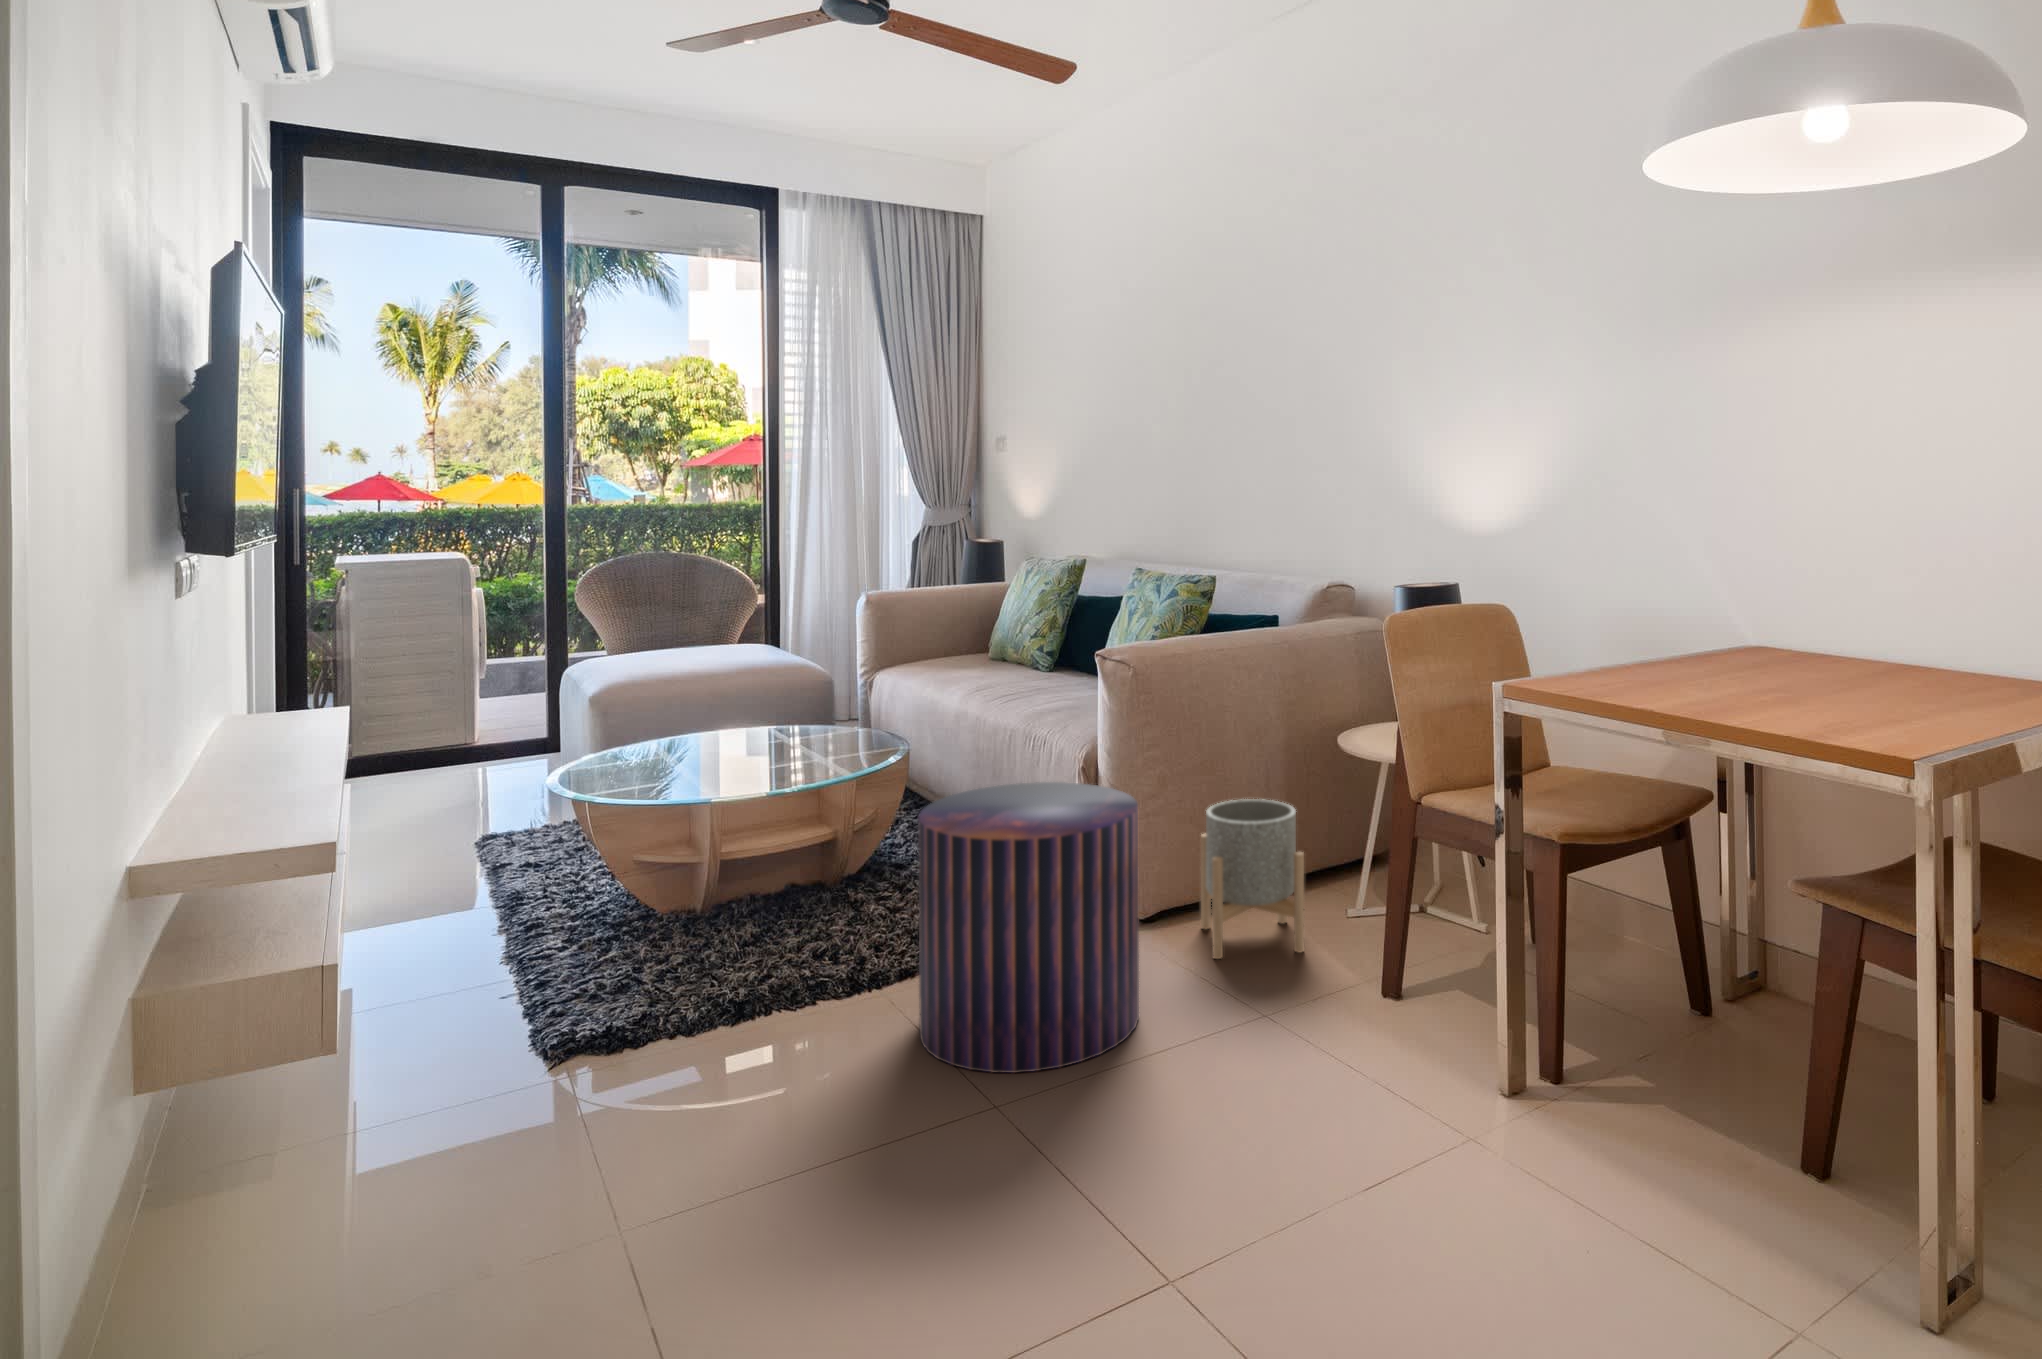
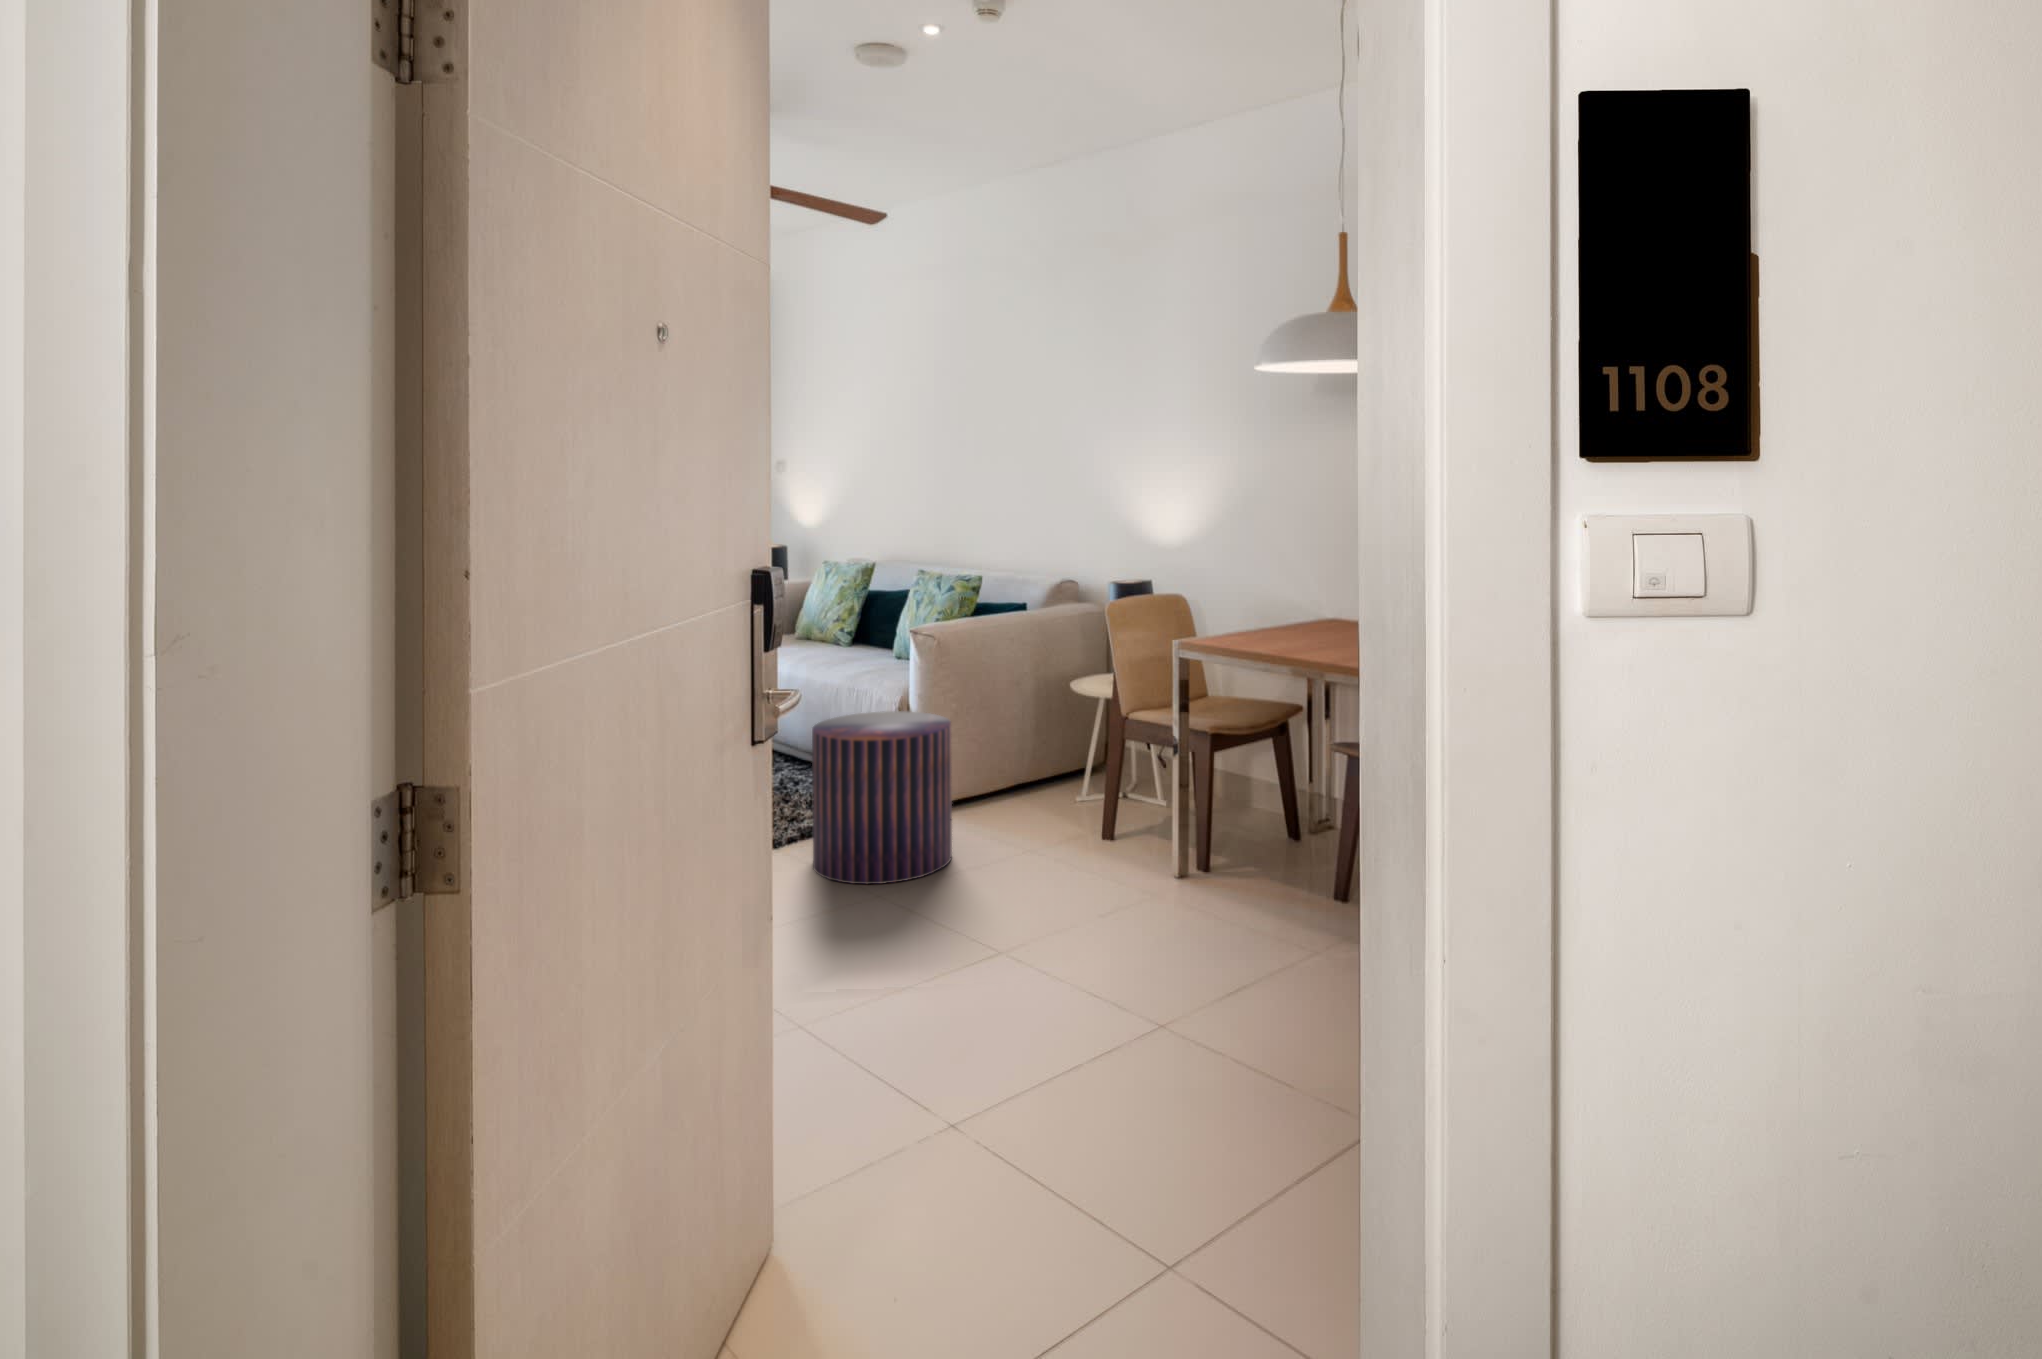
planter: present [1201,799,1304,959] -> none [981,724,1051,825]

